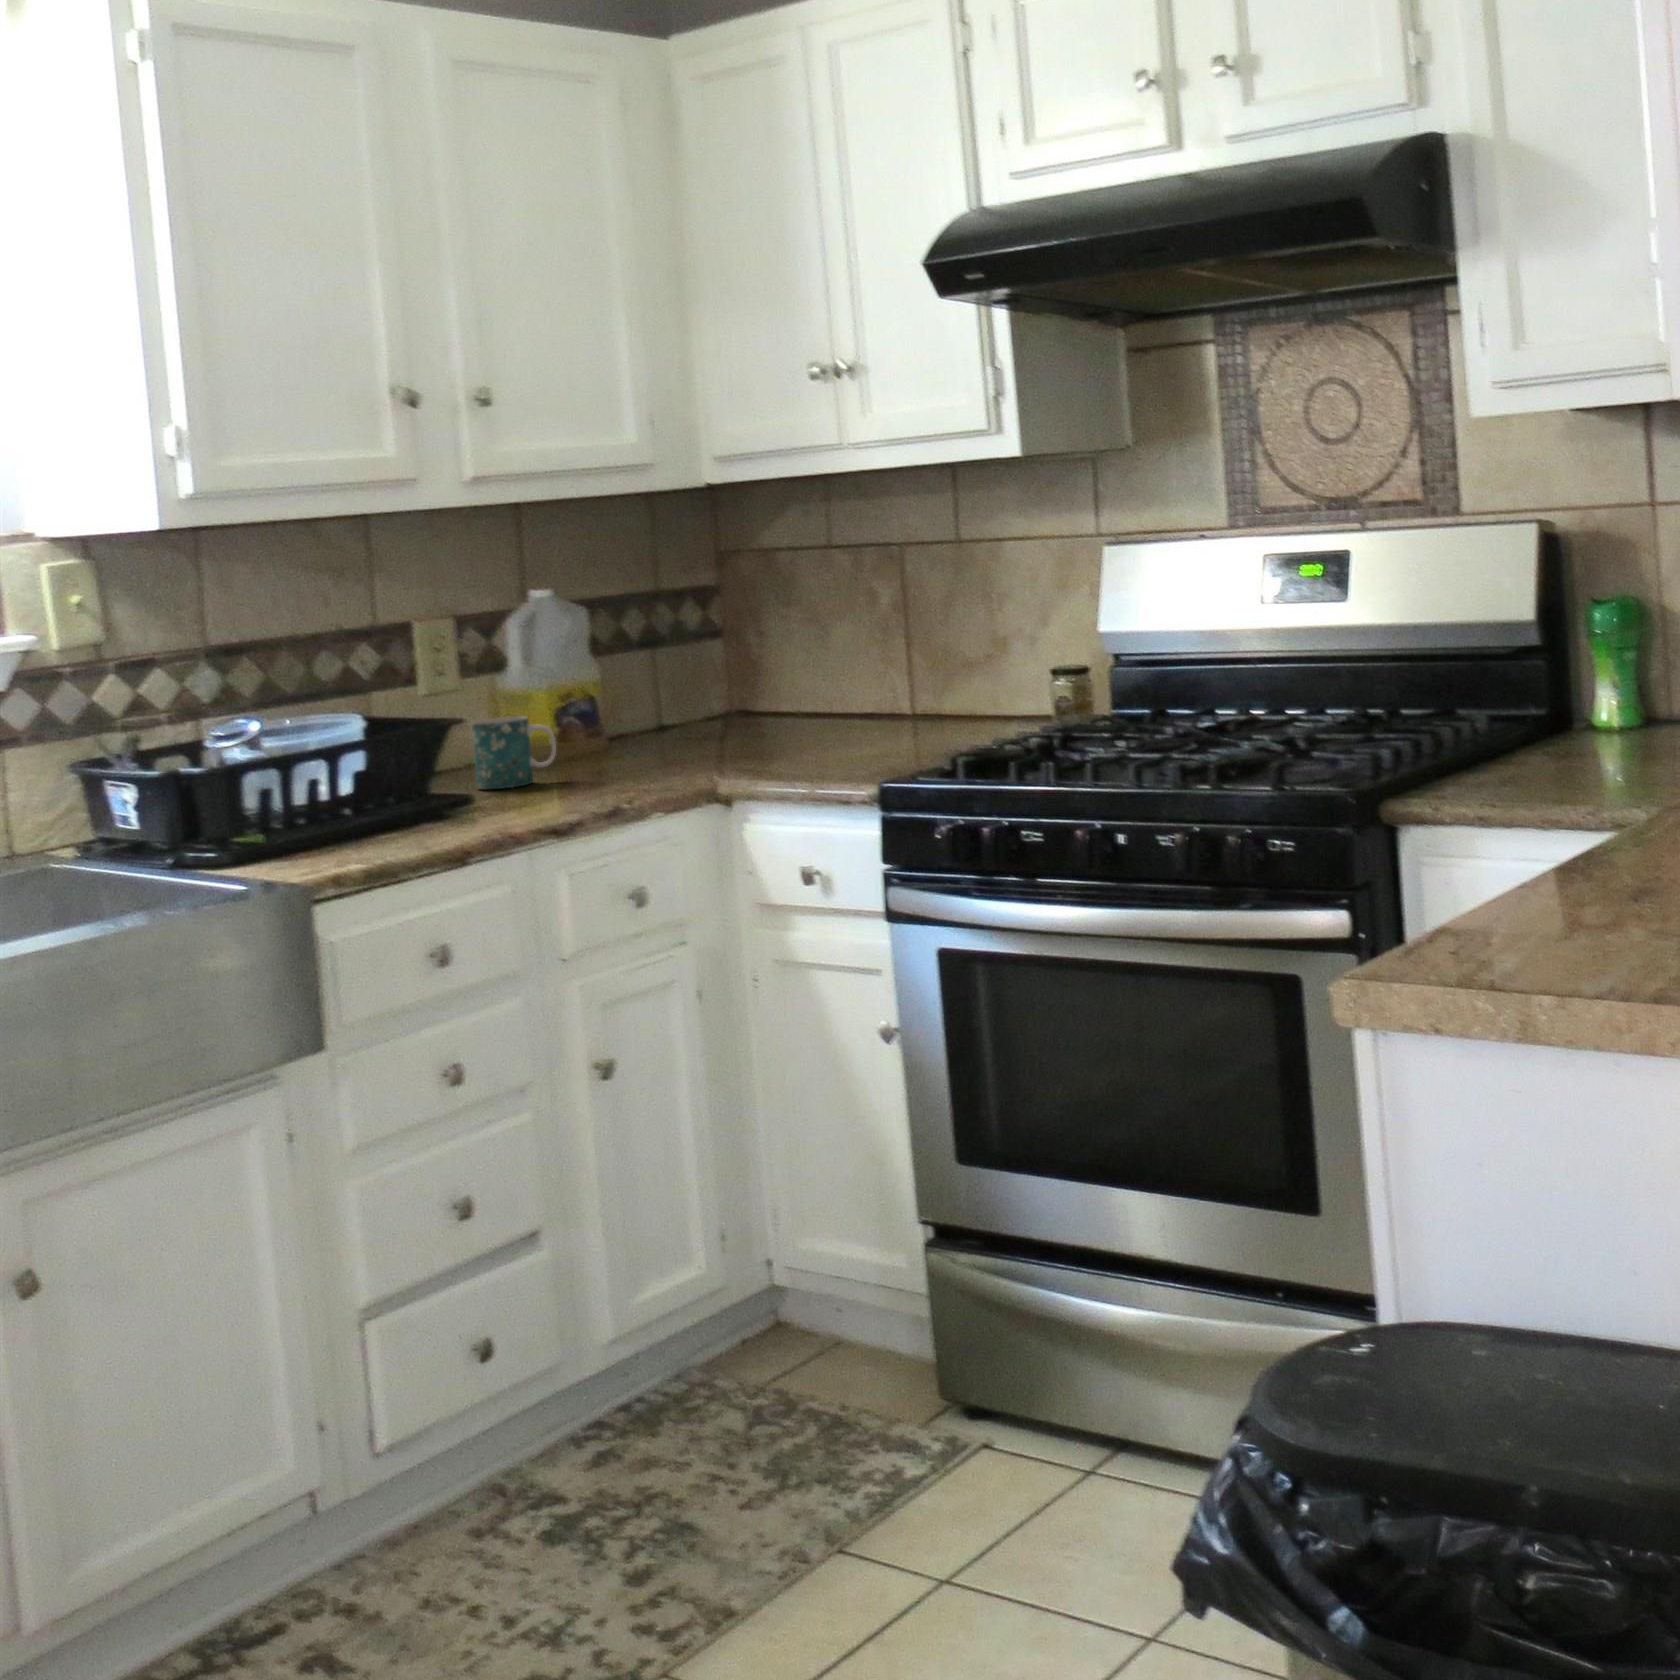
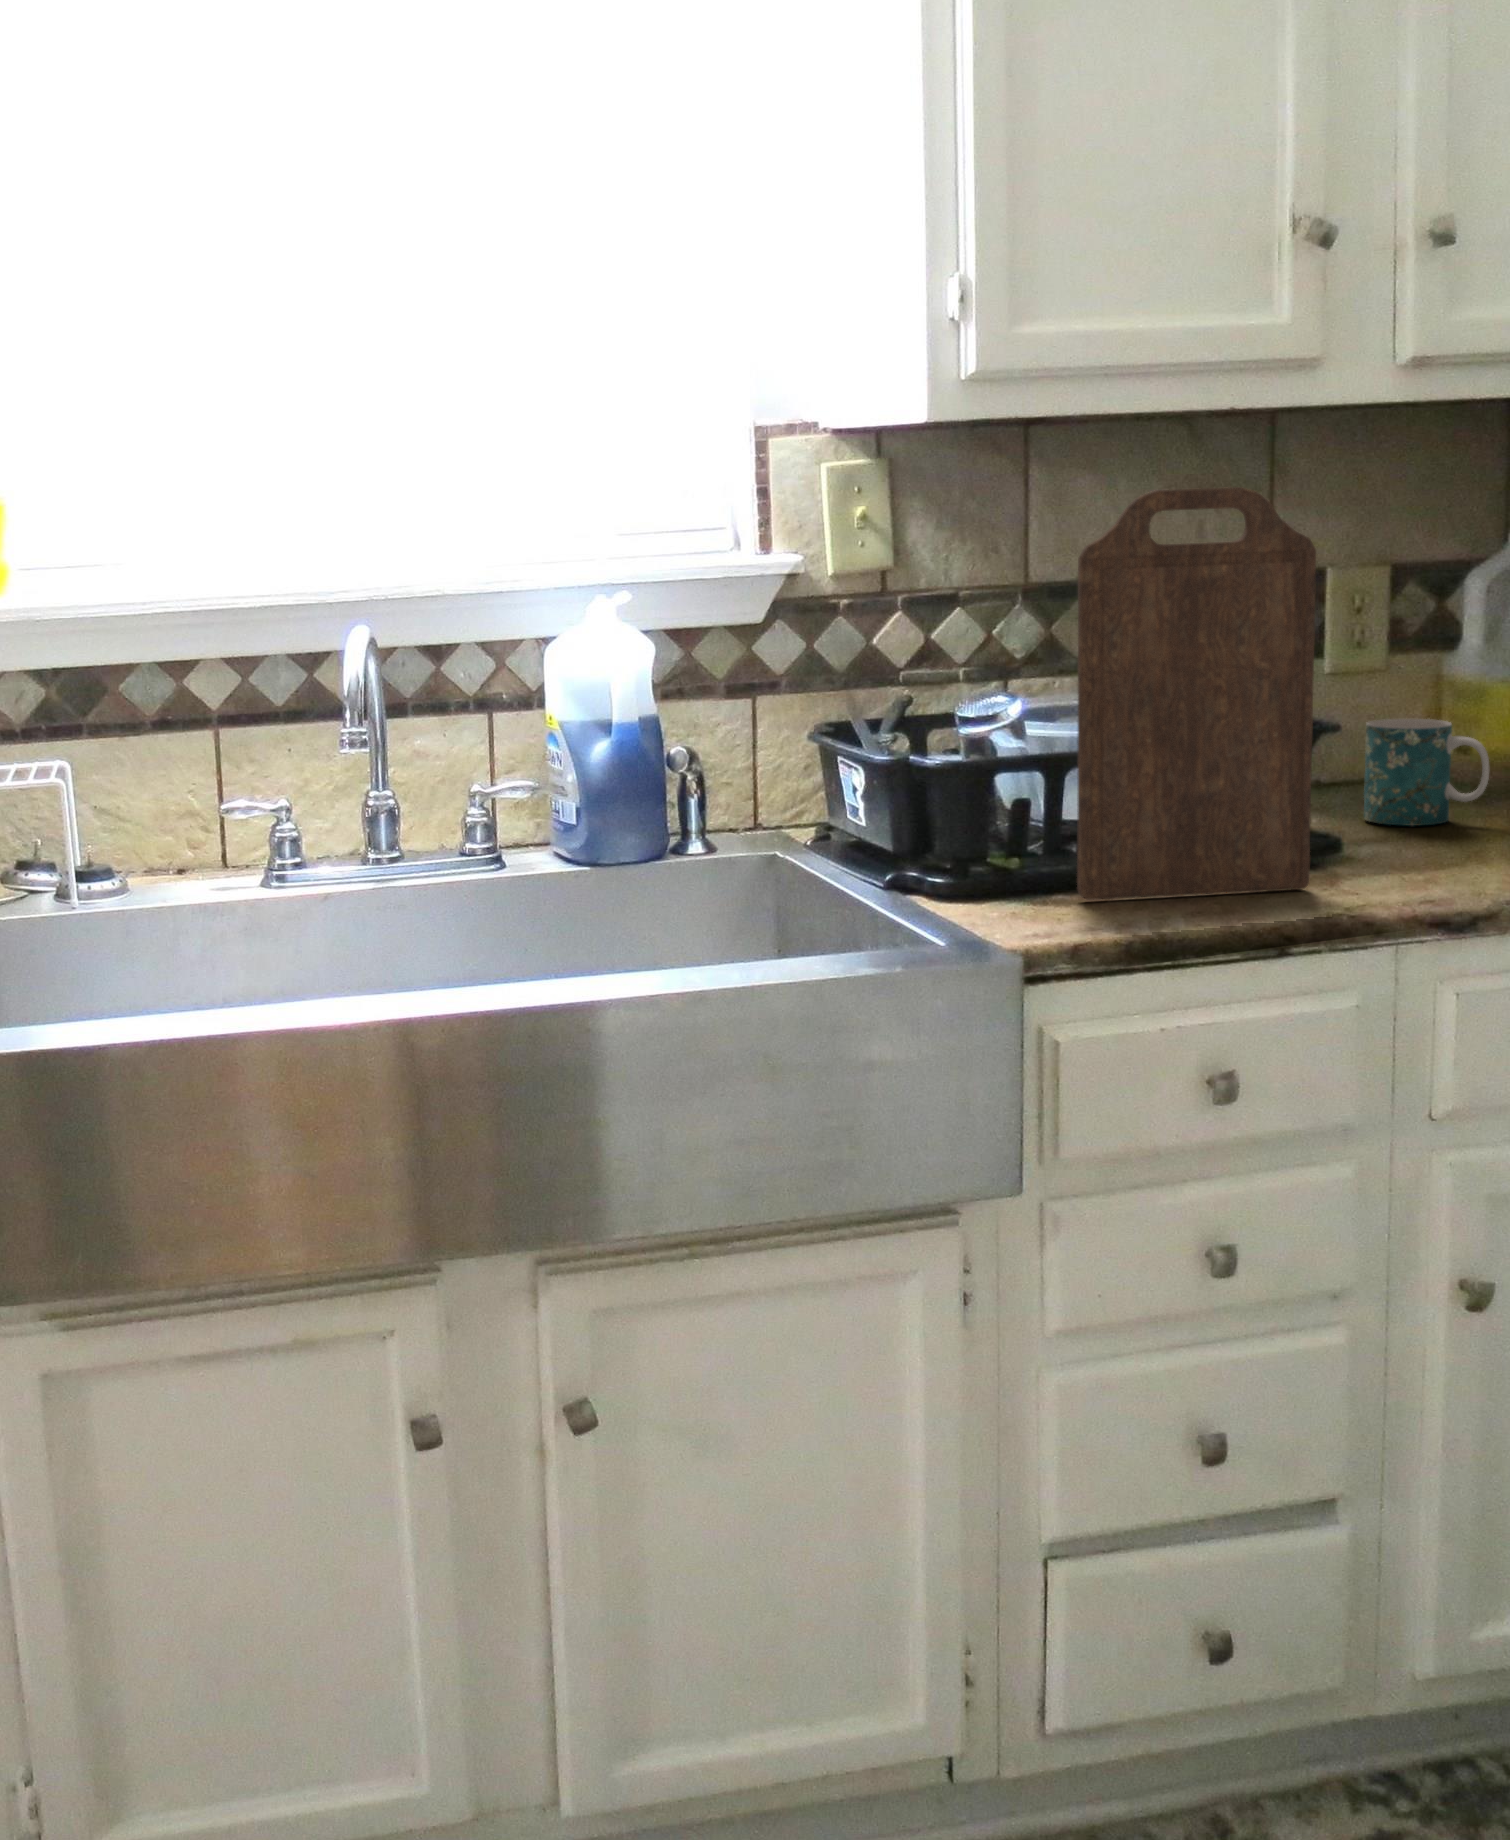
cutting board: none [311,568,479,851] -> present [1077,487,1316,900]

